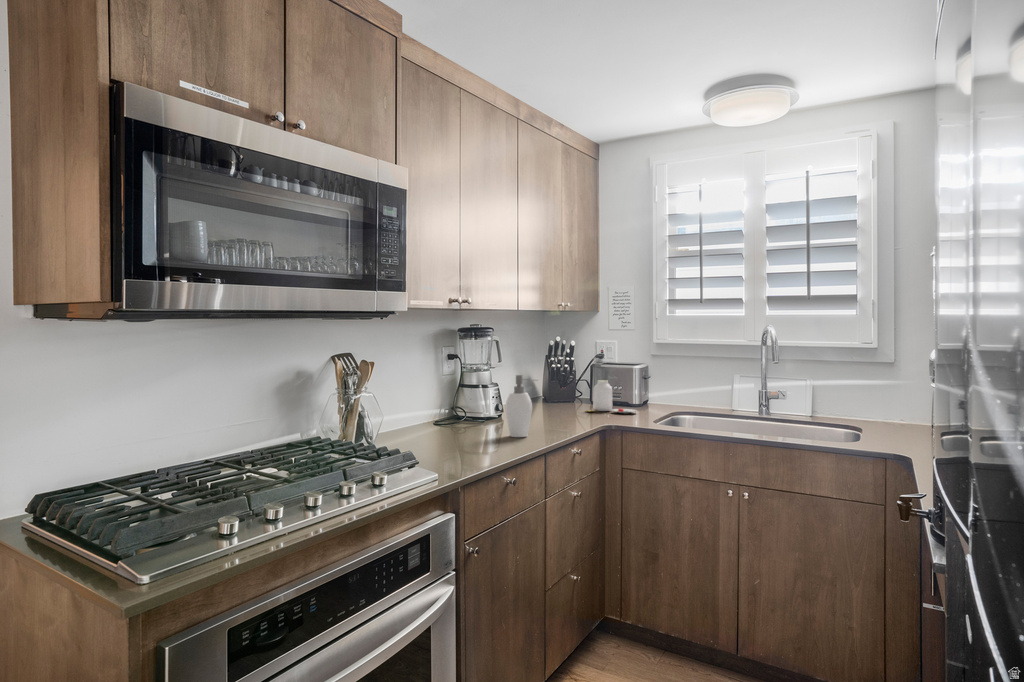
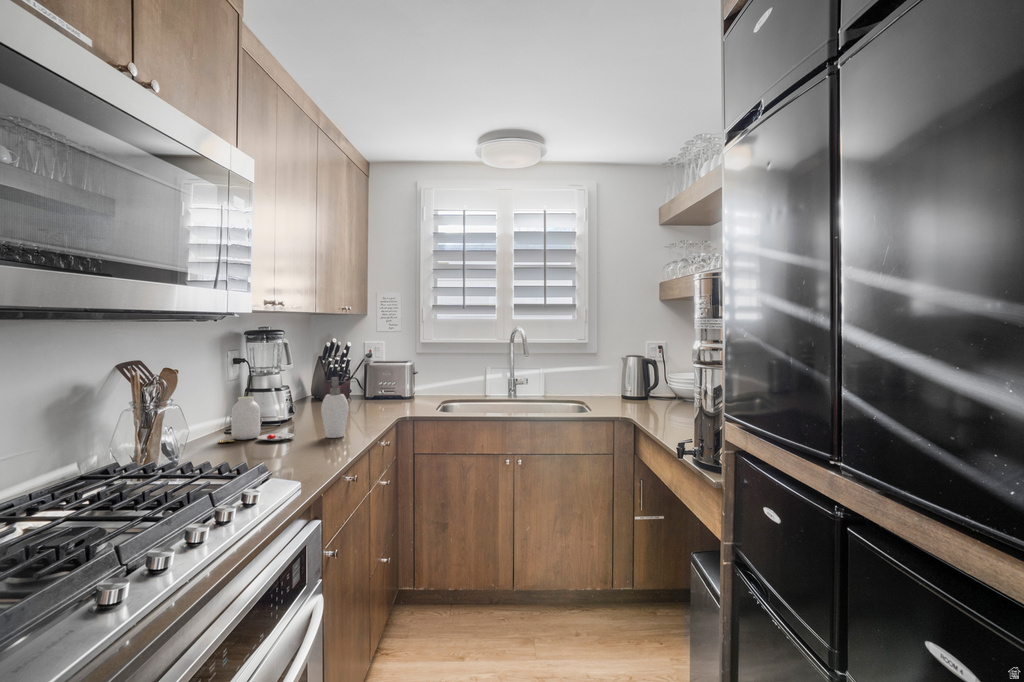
jar: present [593,380,637,413] -> present [218,397,294,443]

